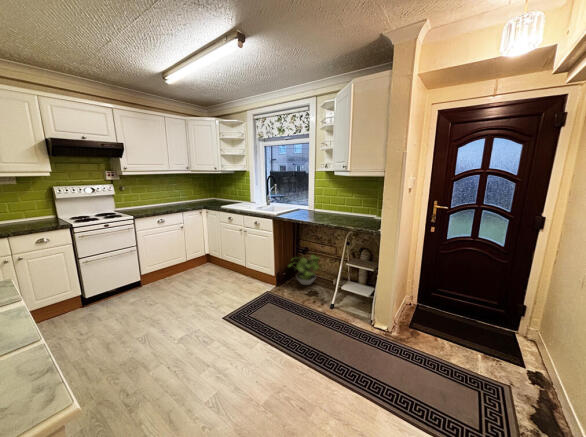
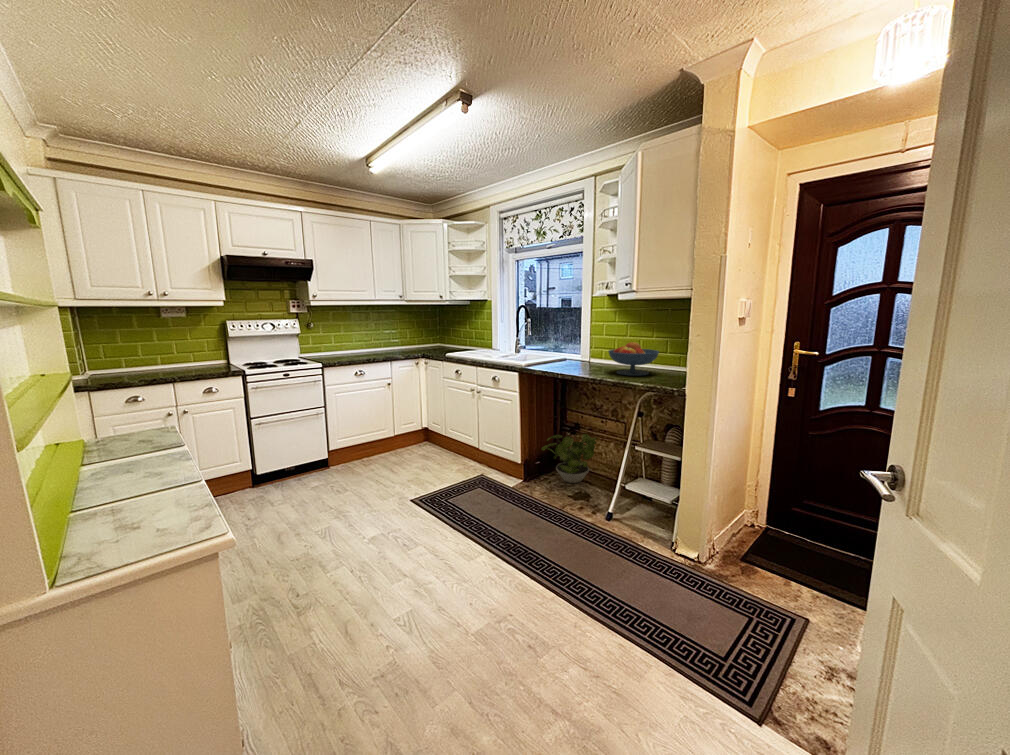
fruit bowl: none [329,200,359,221] -> present [608,342,659,376]

